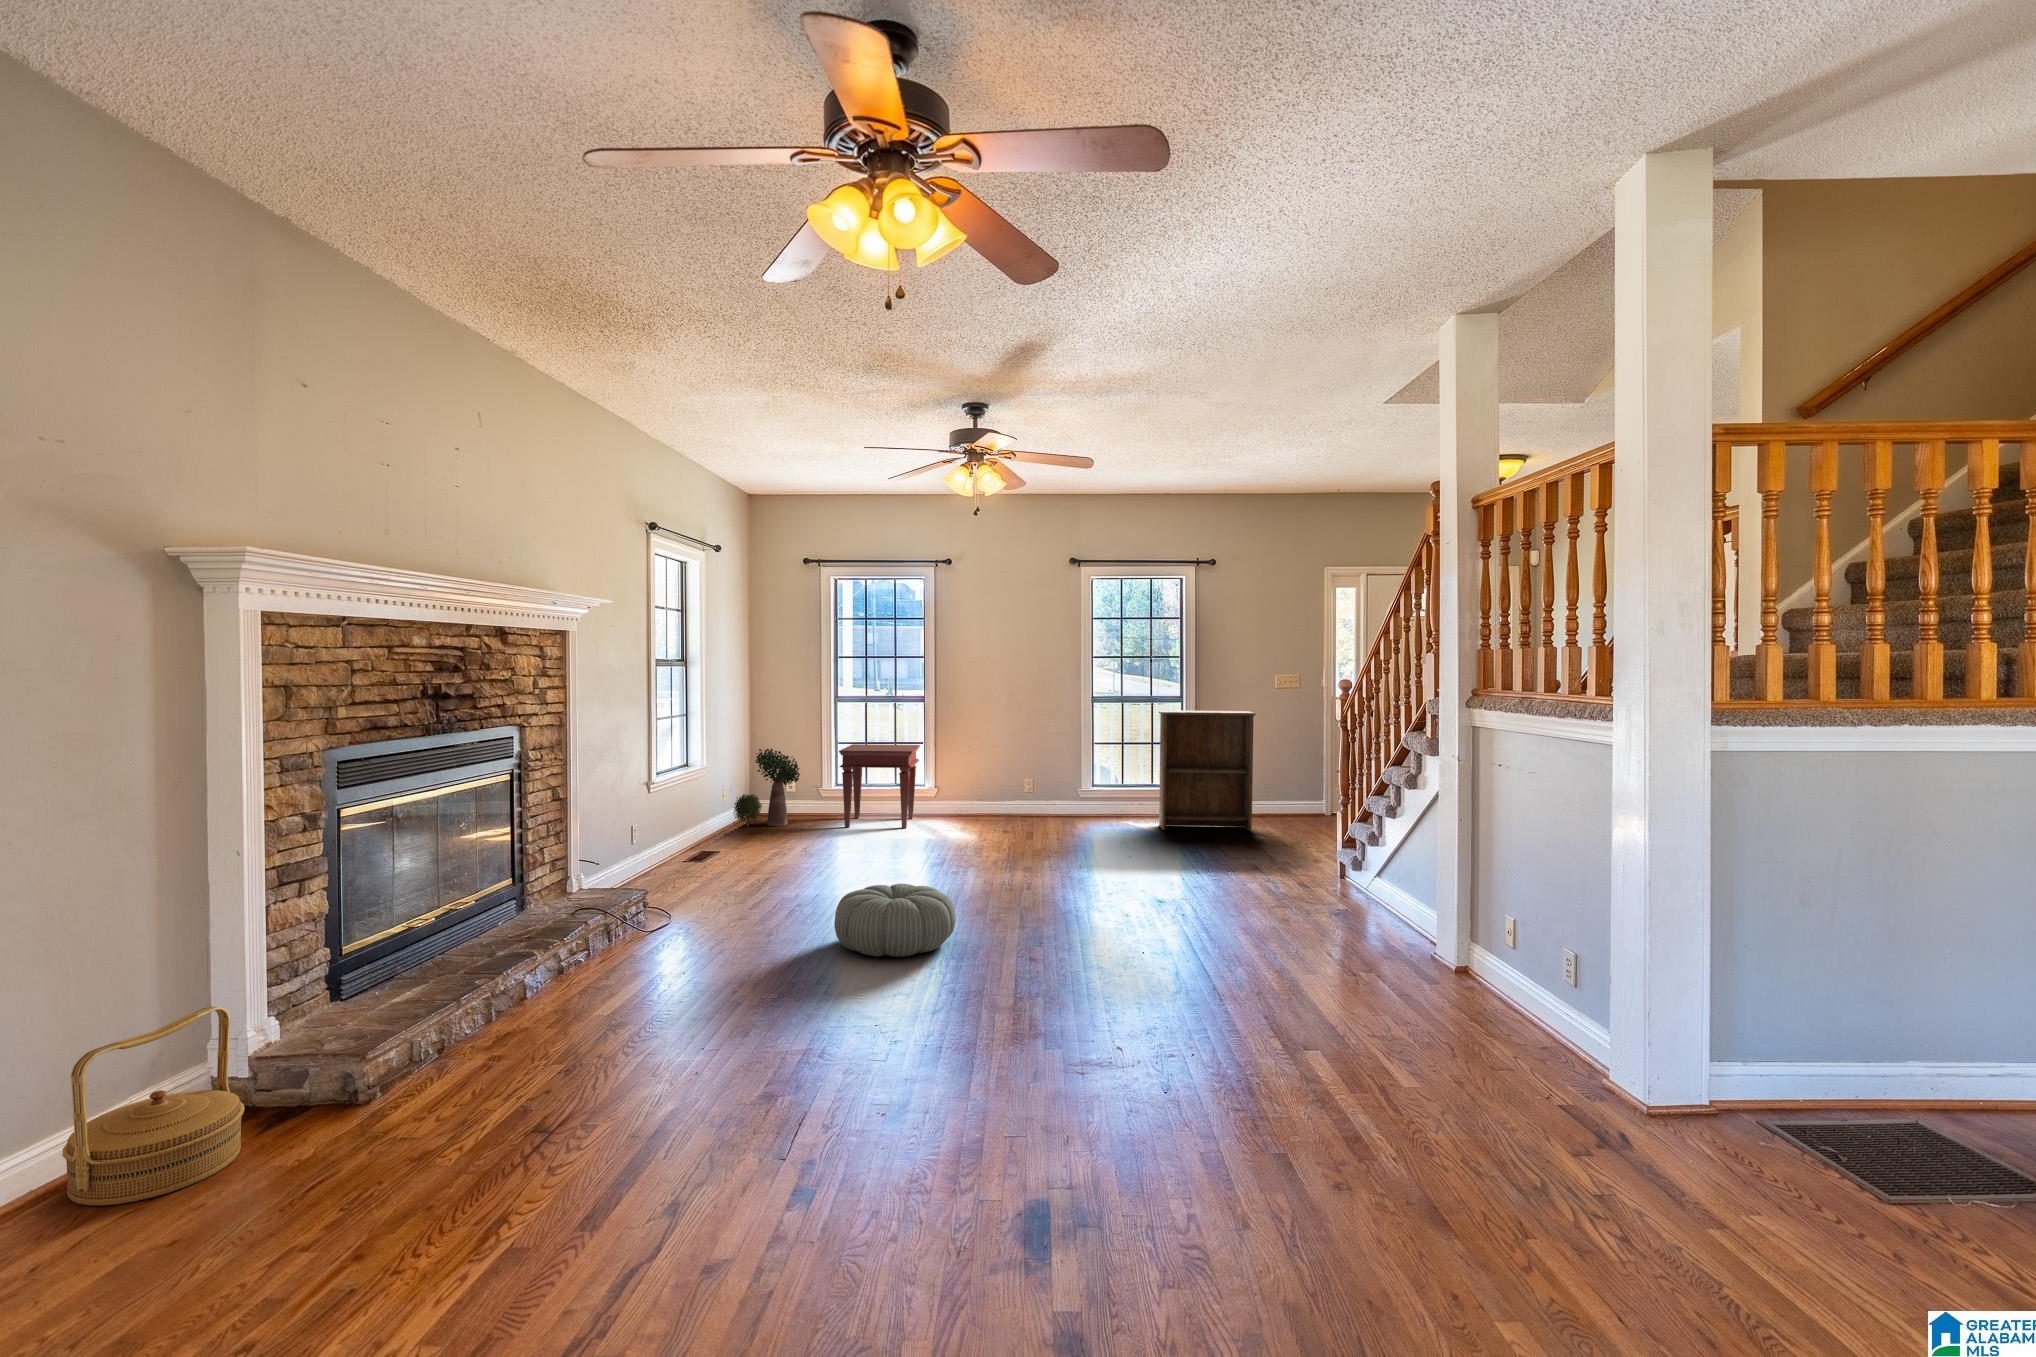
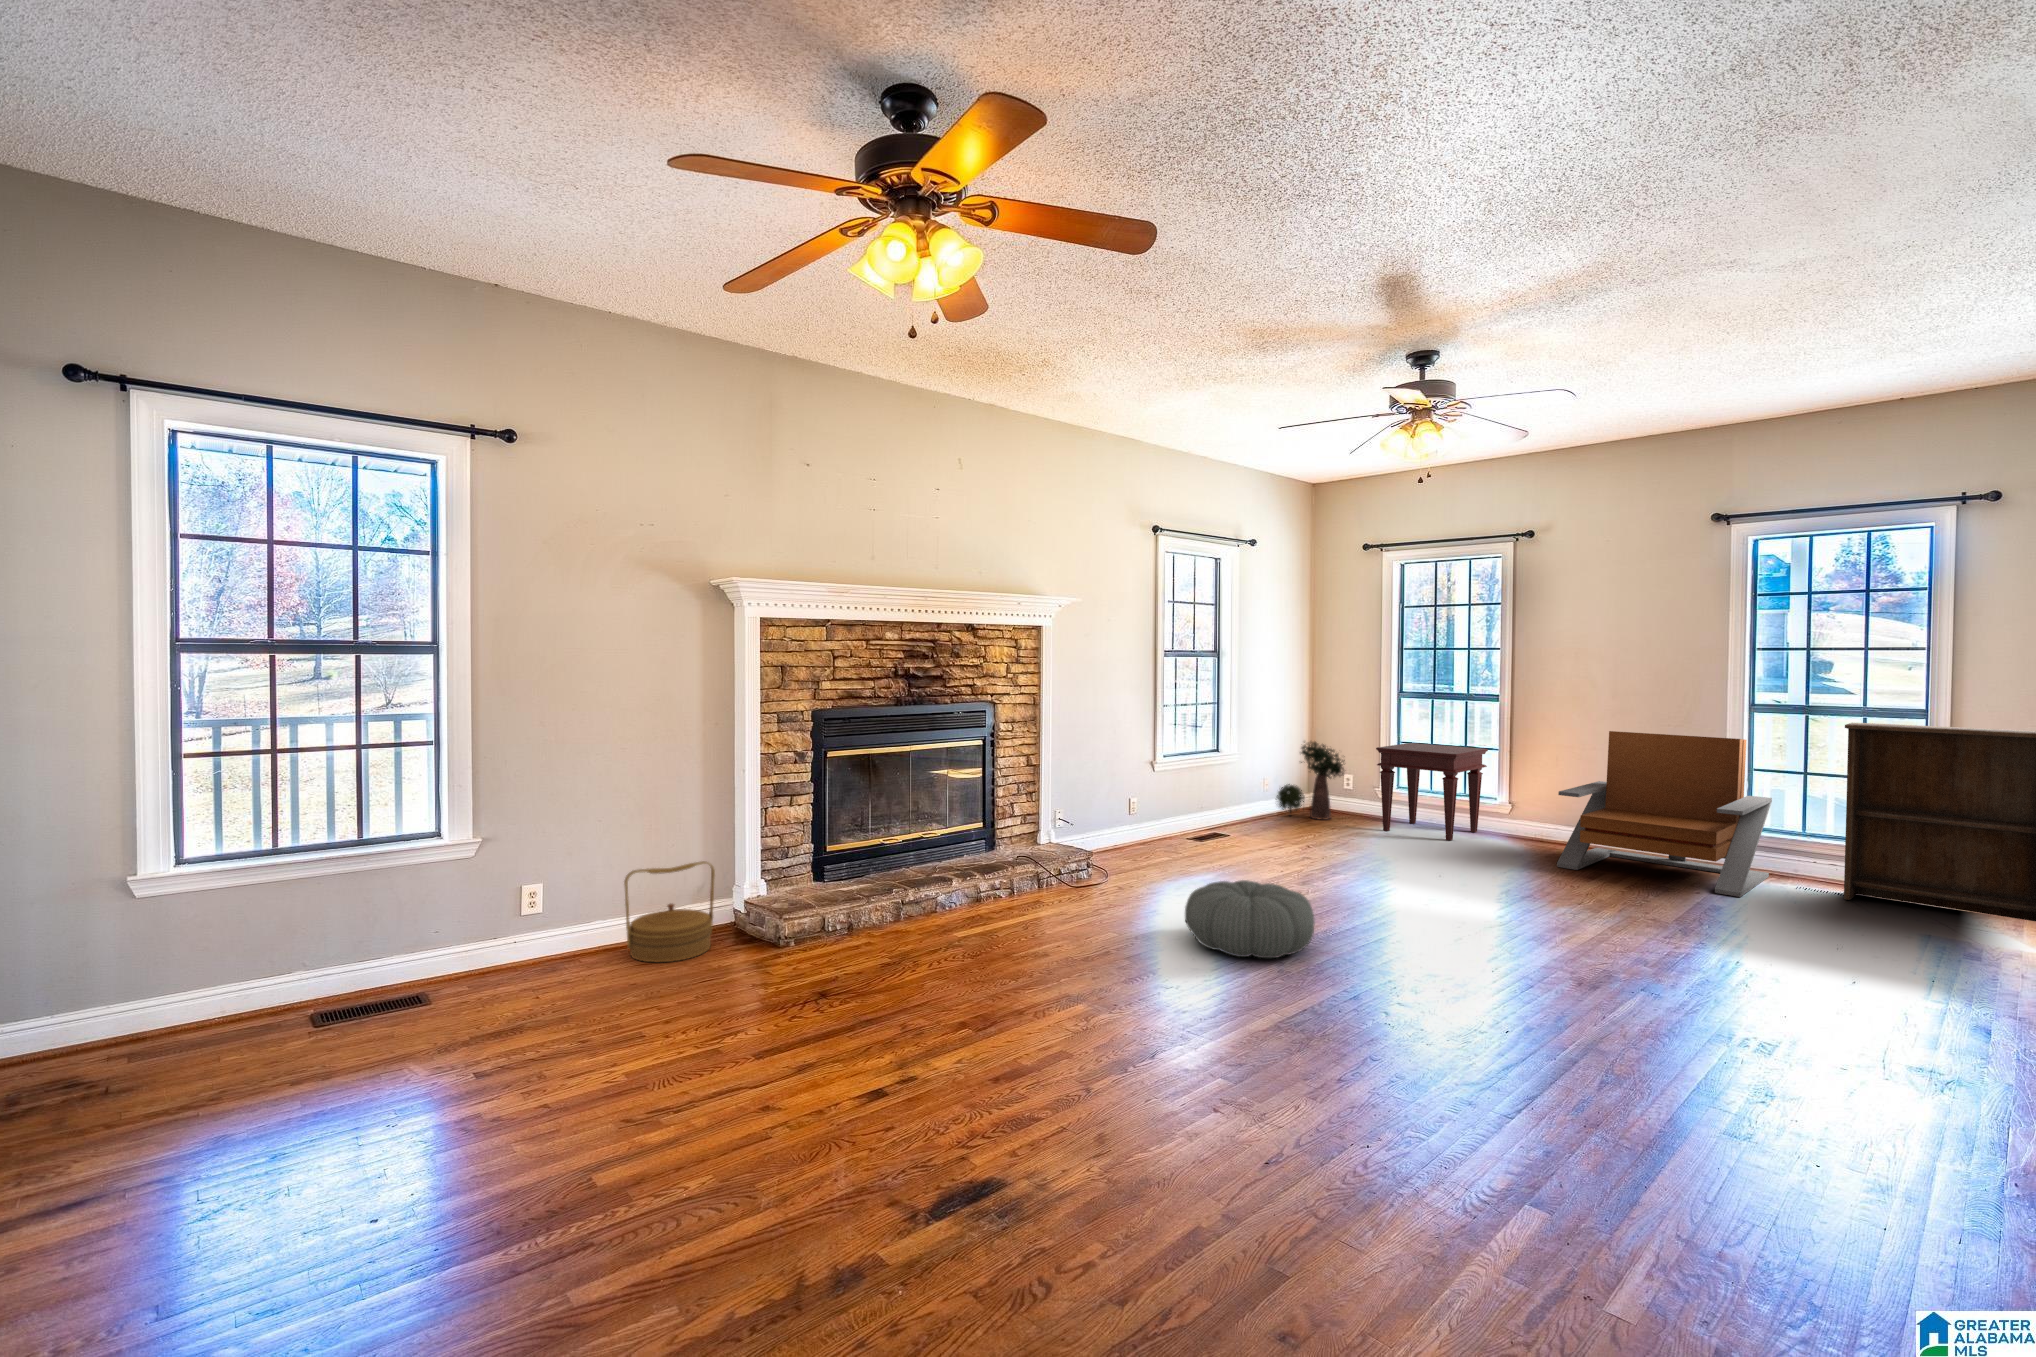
lounge chair: none [1000,724,1119,838] -> present [1557,731,1772,897]

